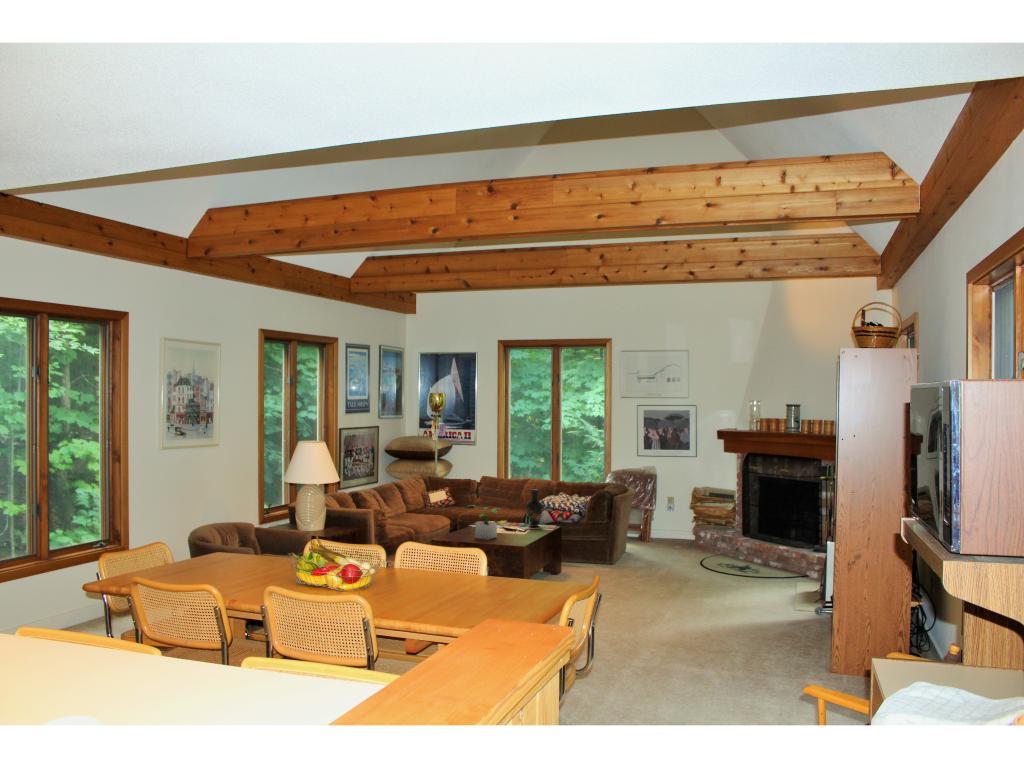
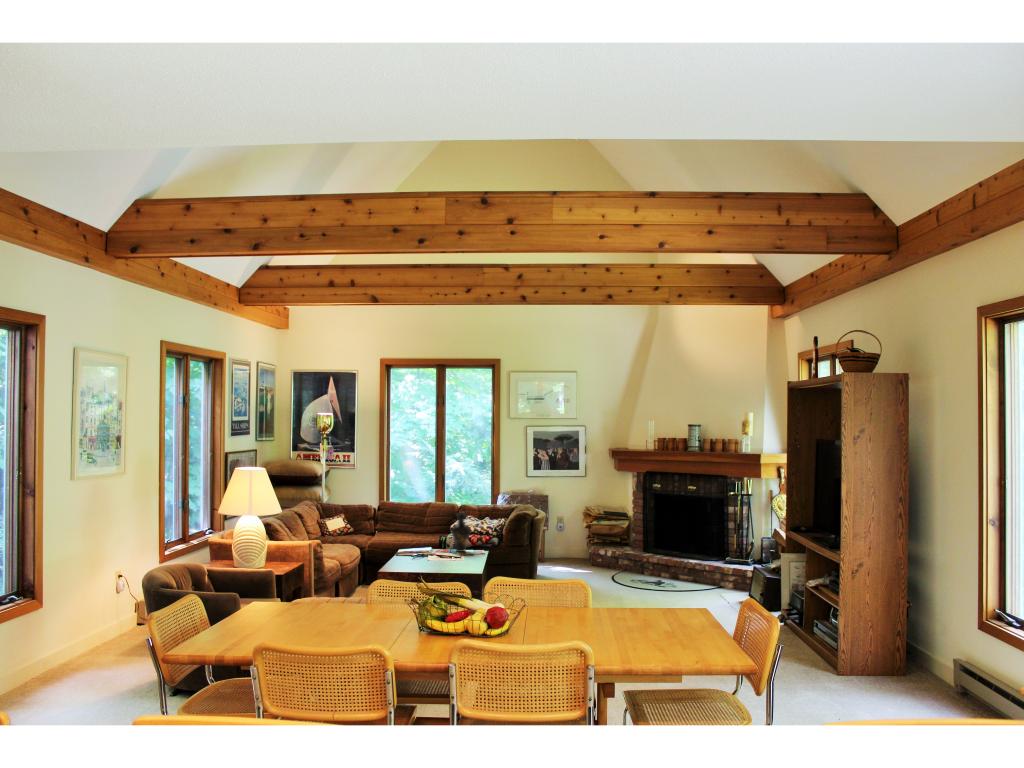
potted plant: present [473,505,497,540] -> none [404,531,445,567]

